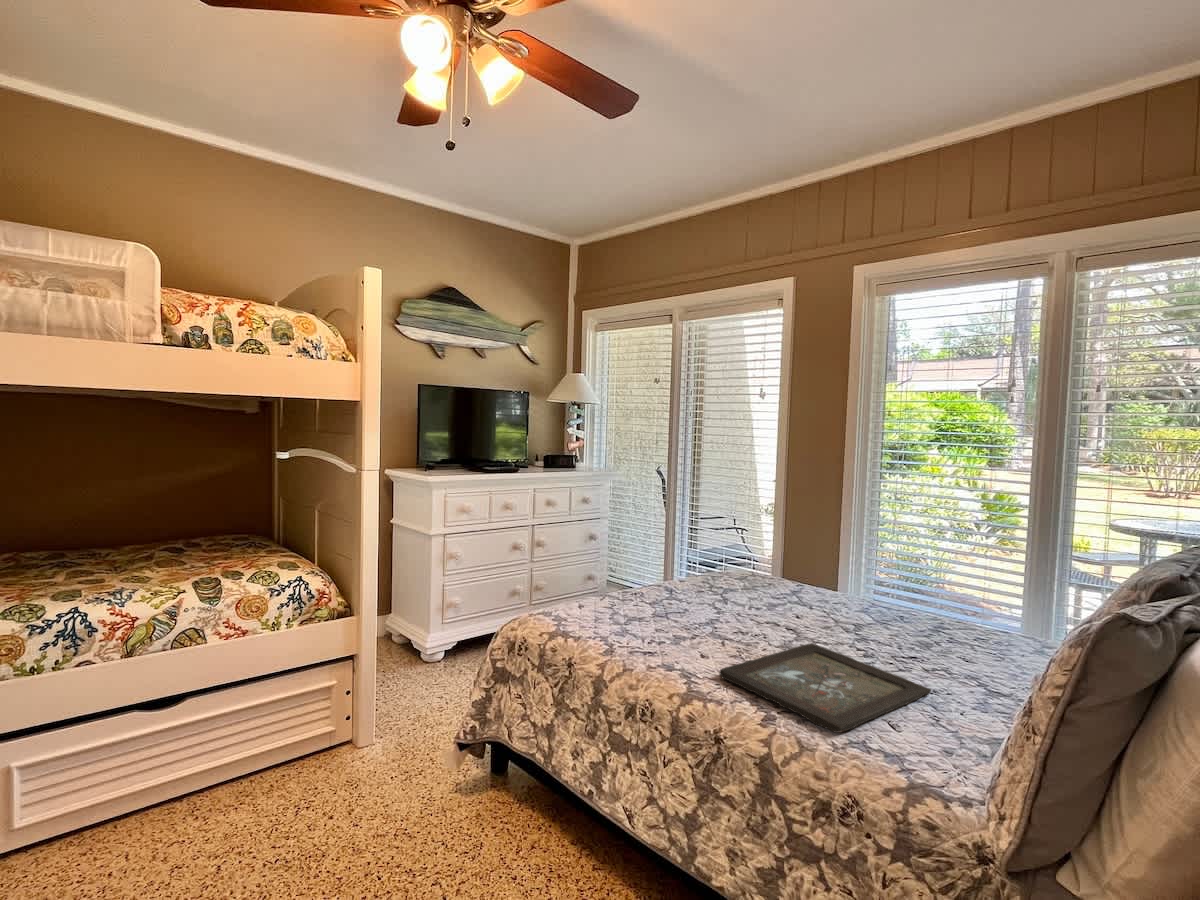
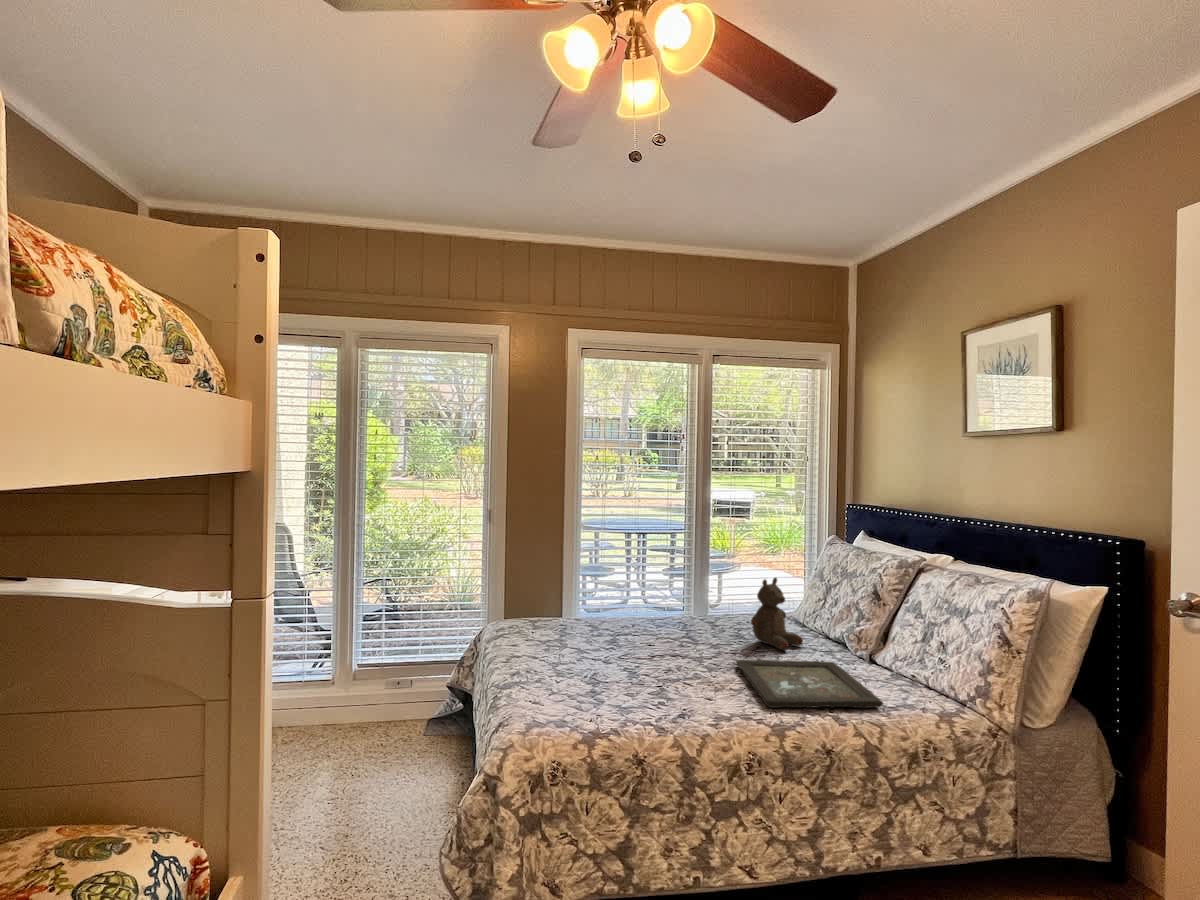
stuffed bear: none [890,568,969,668] -> present [751,578,803,650]

